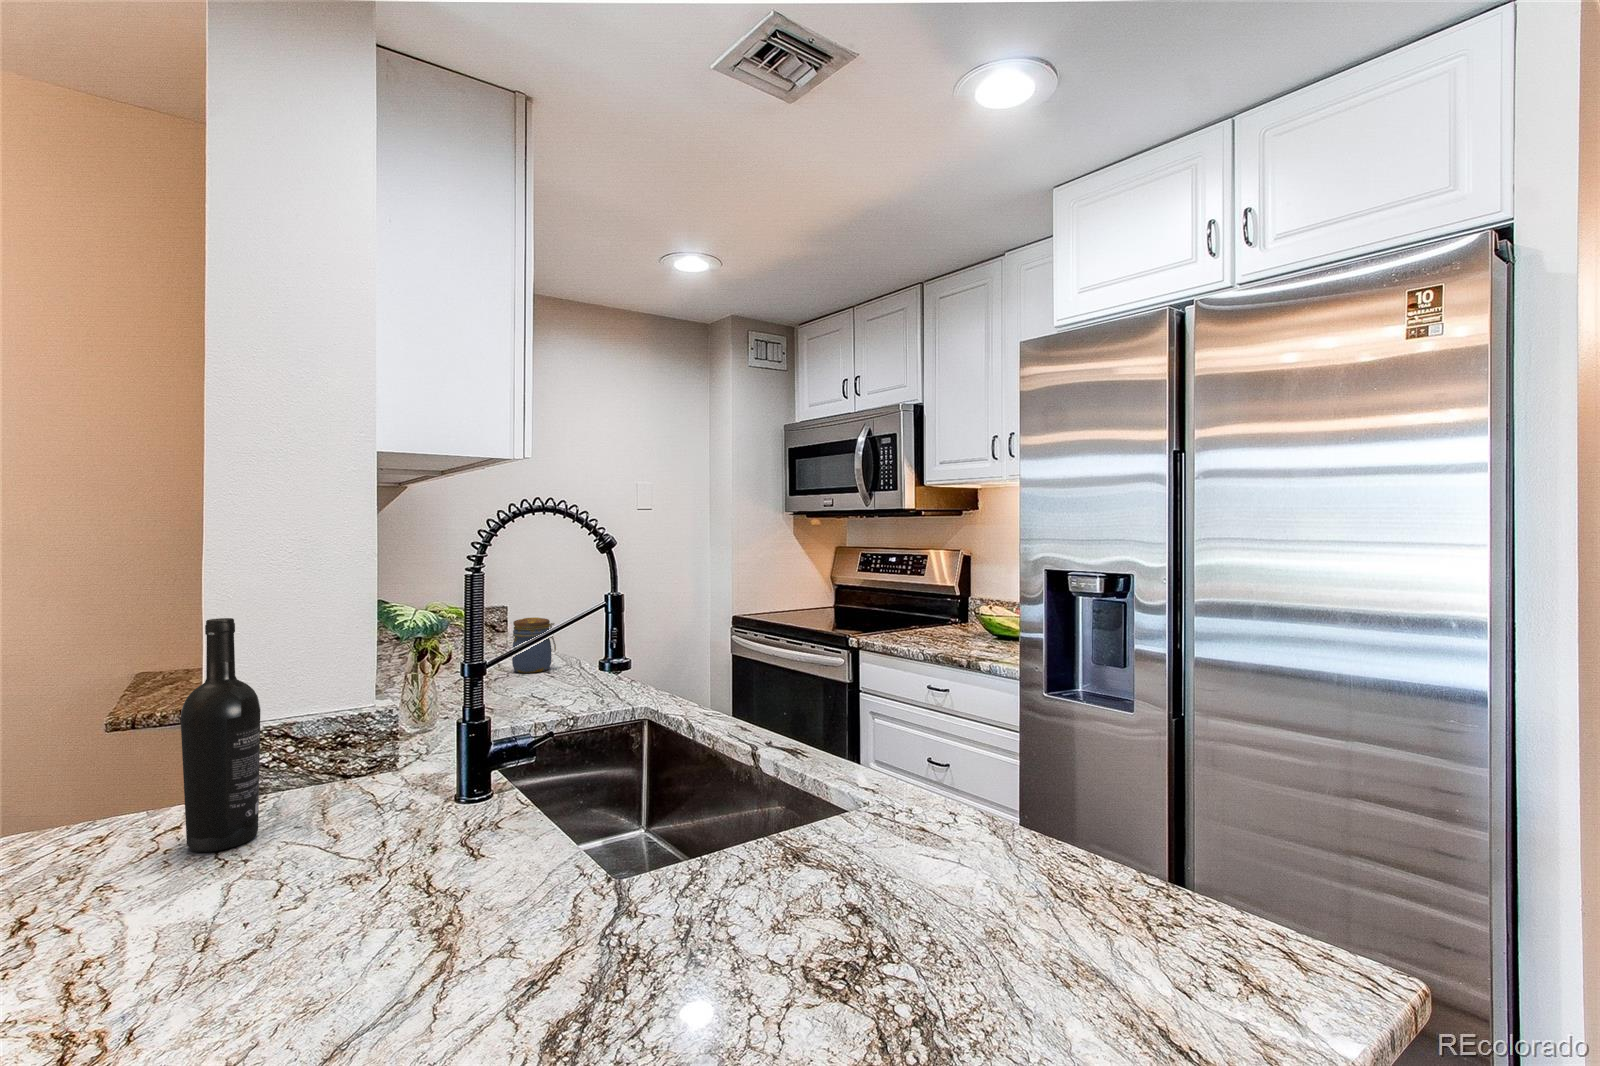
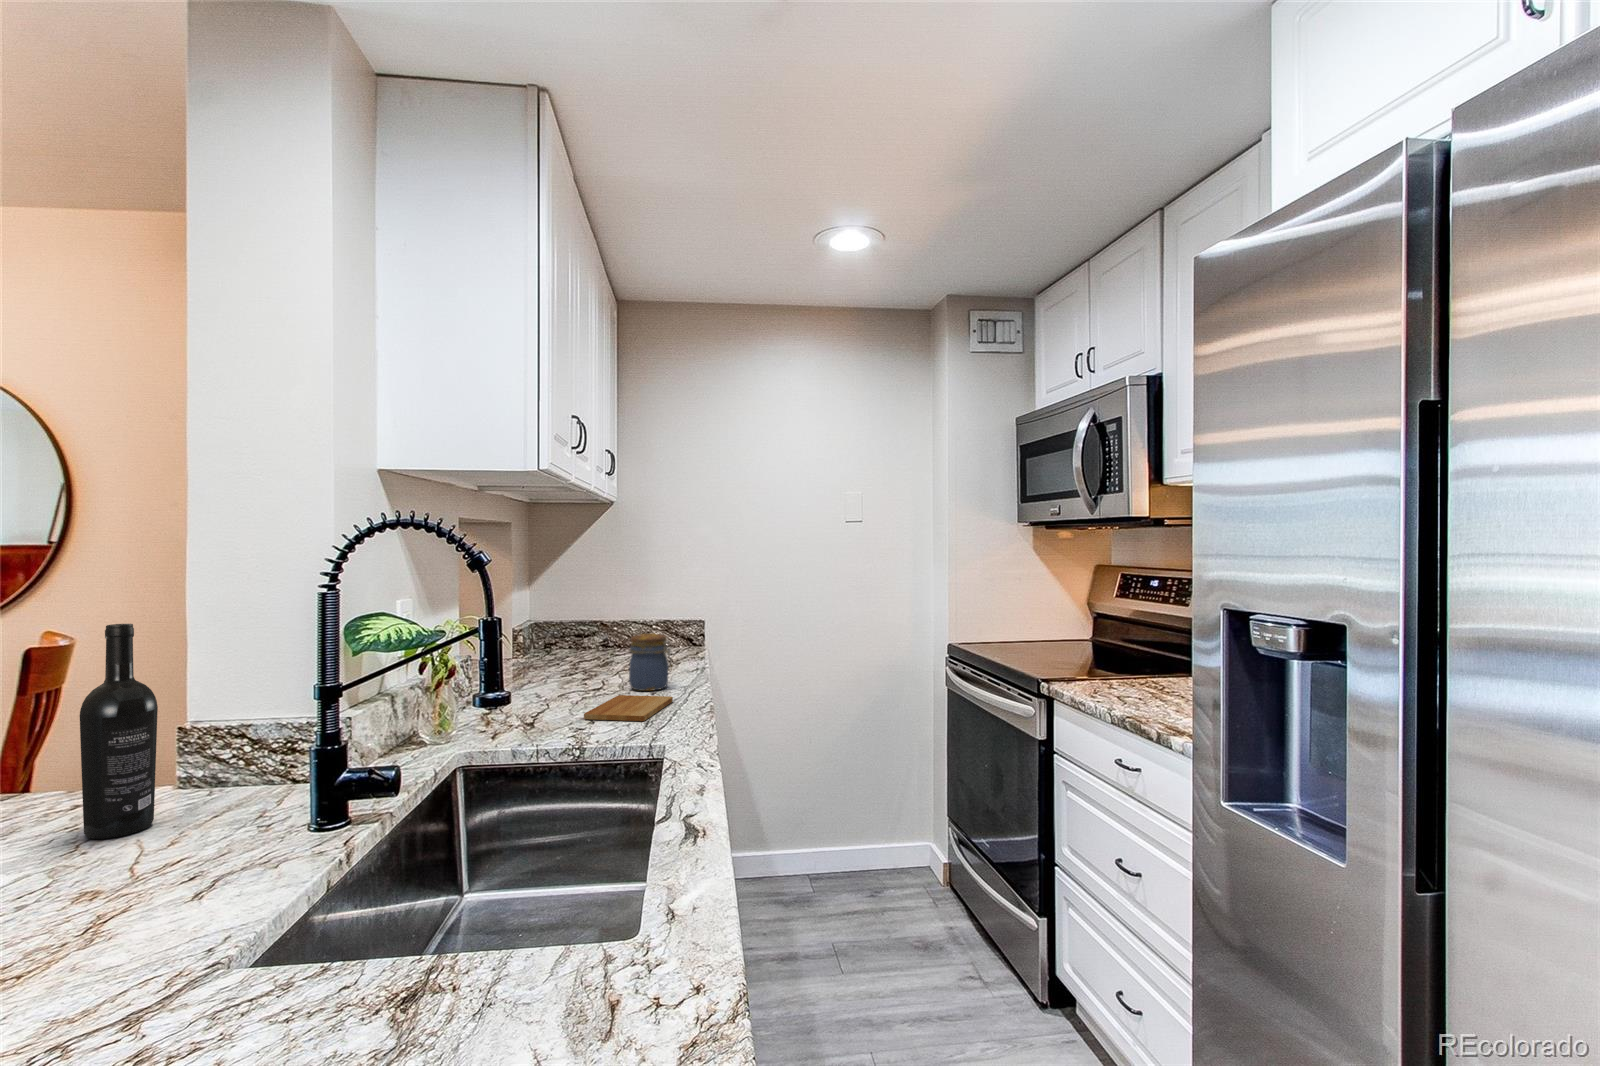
cutting board: none [524,673,587,698] -> present [584,695,673,721]

